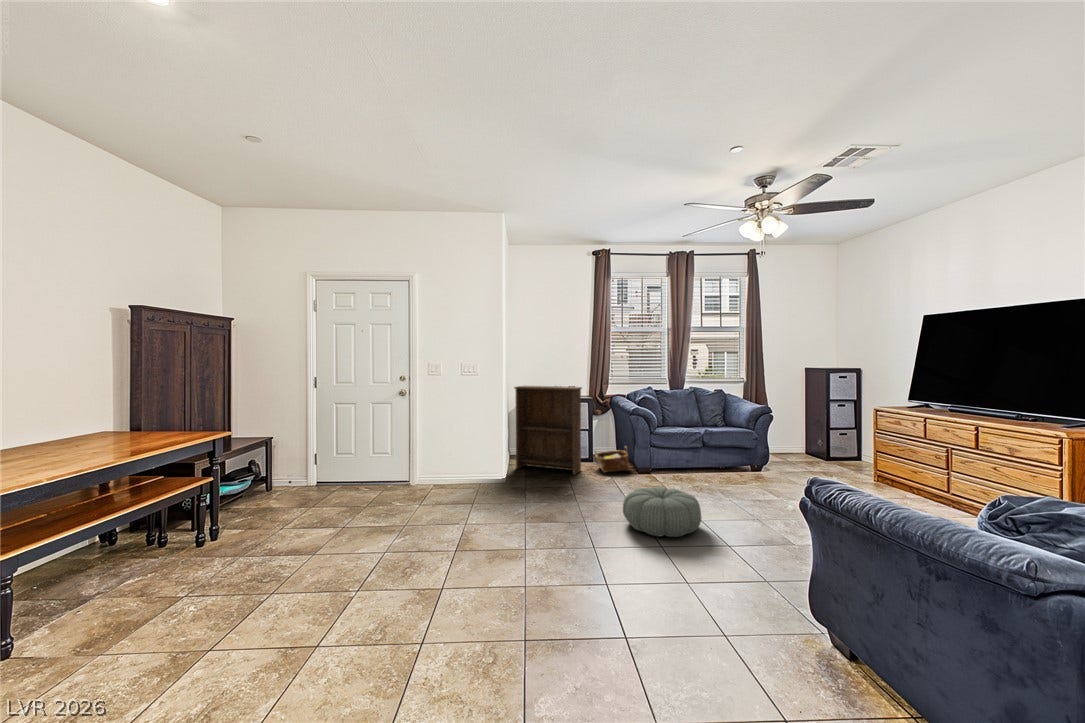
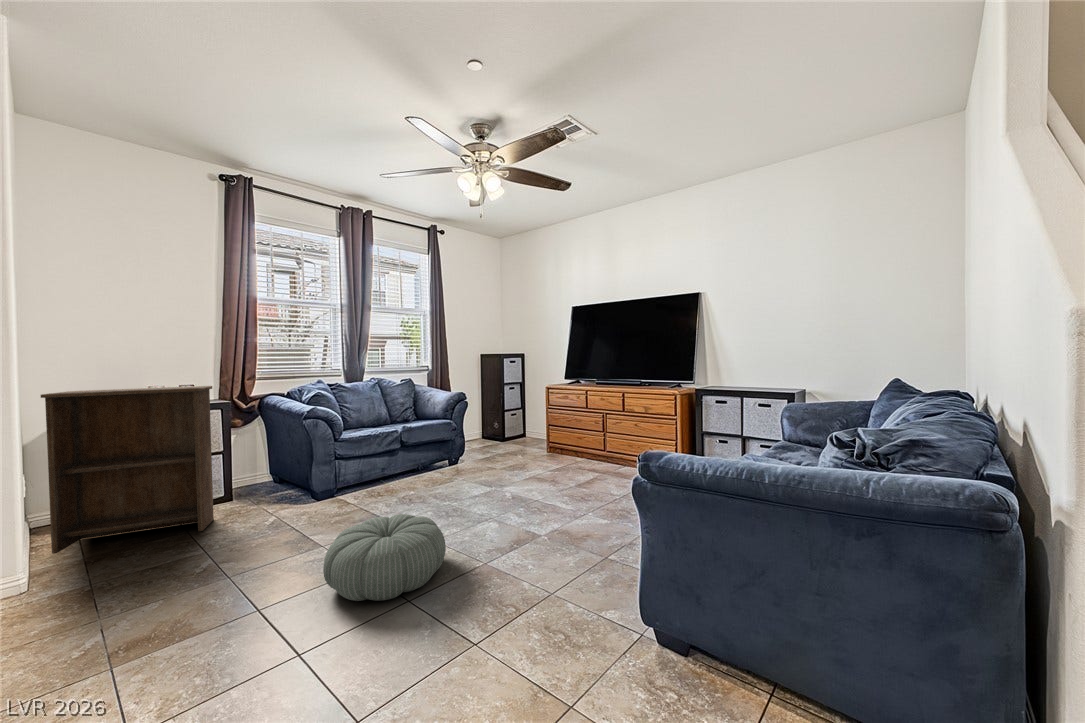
woven basket: present [595,447,629,473] -> none [239,466,300,512]

